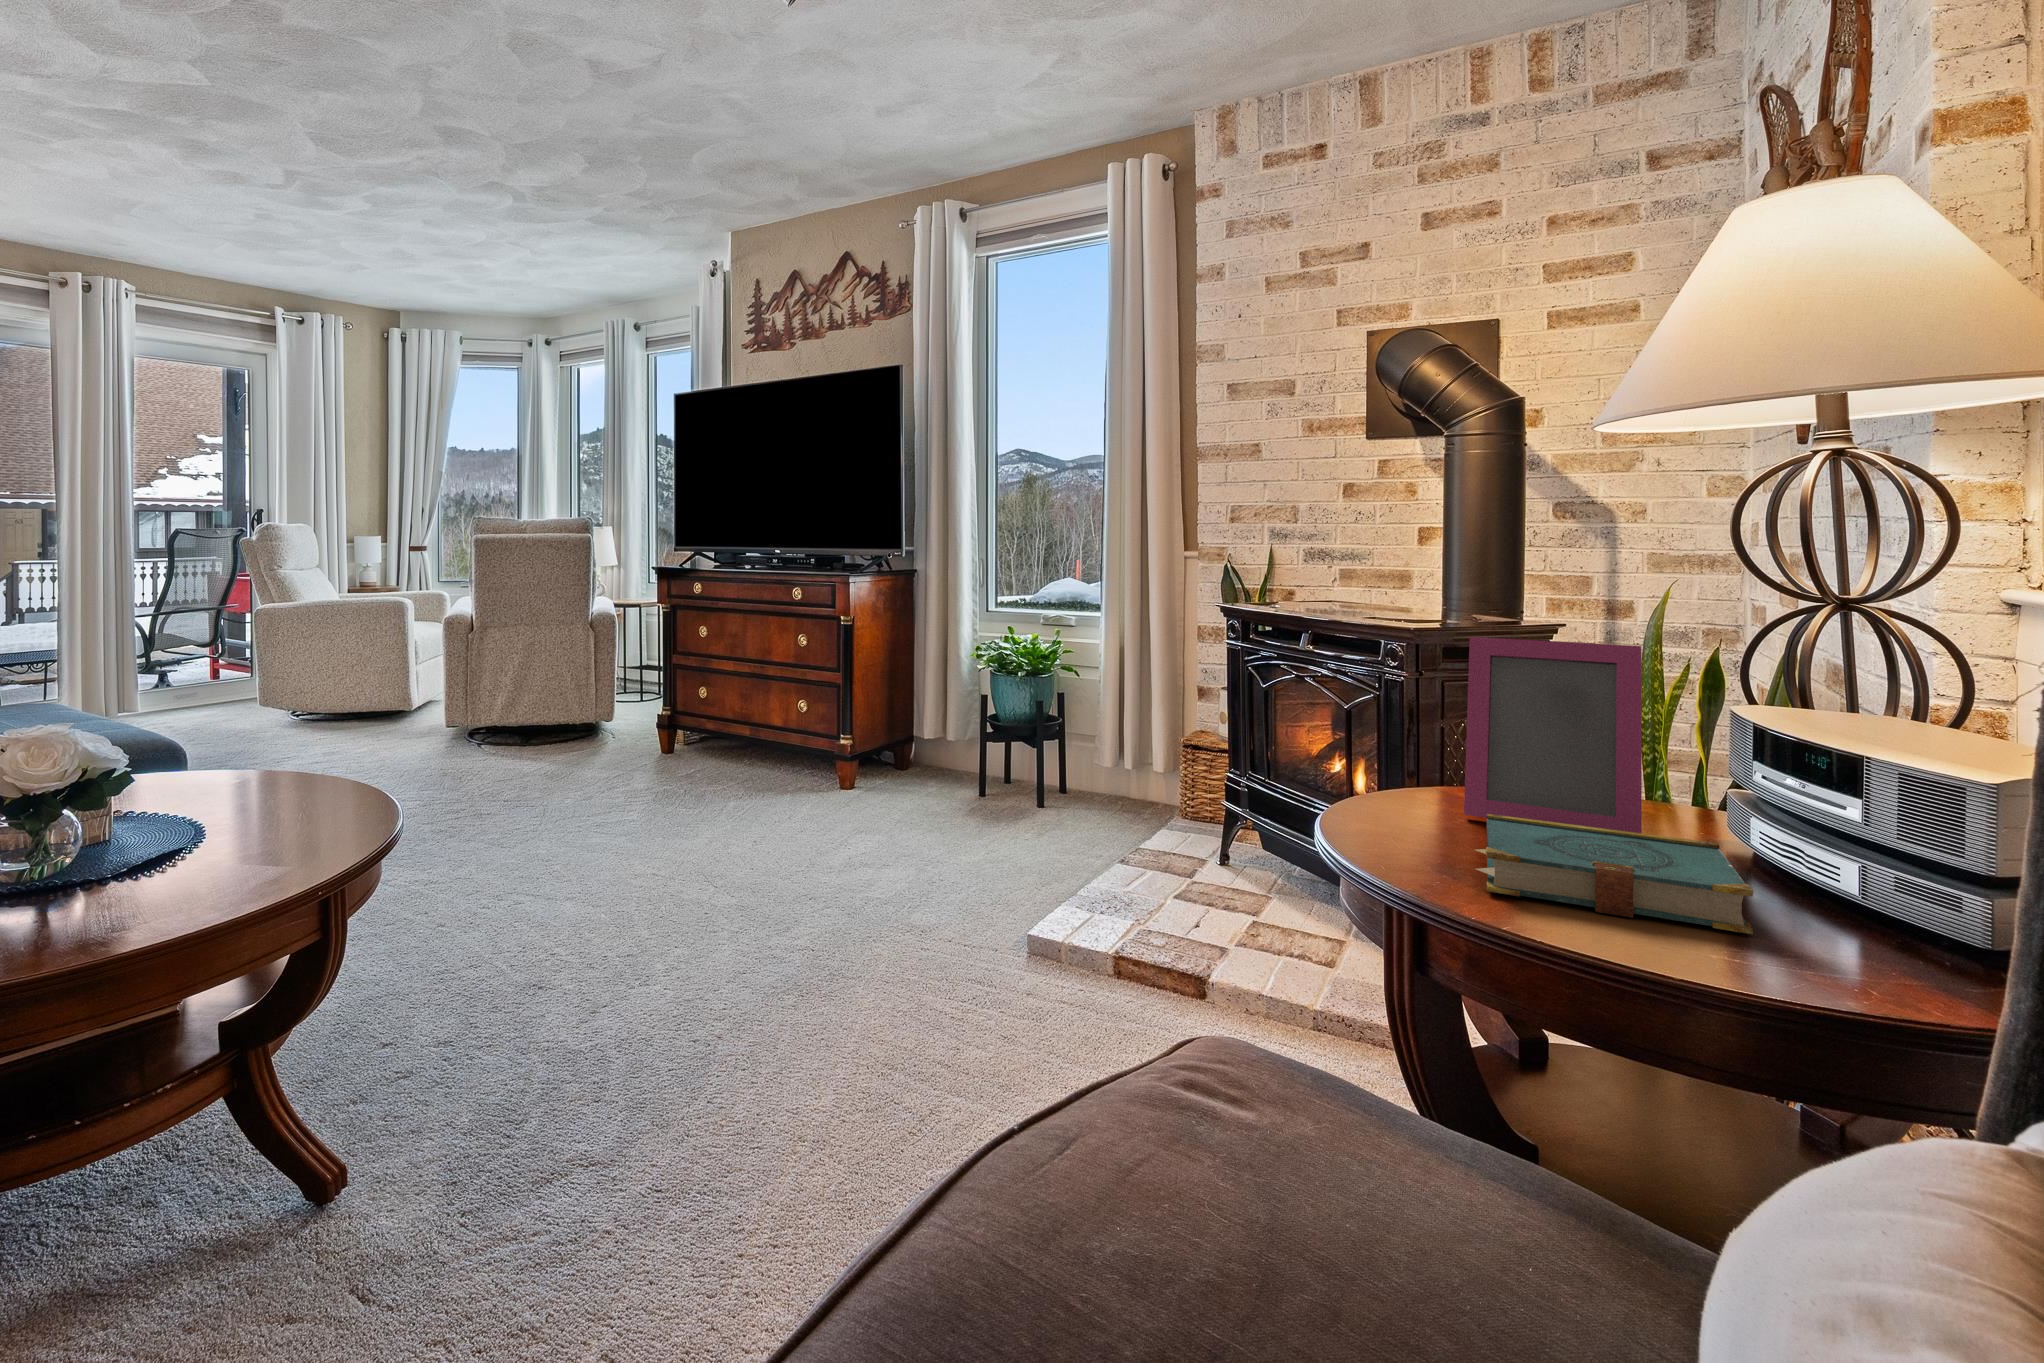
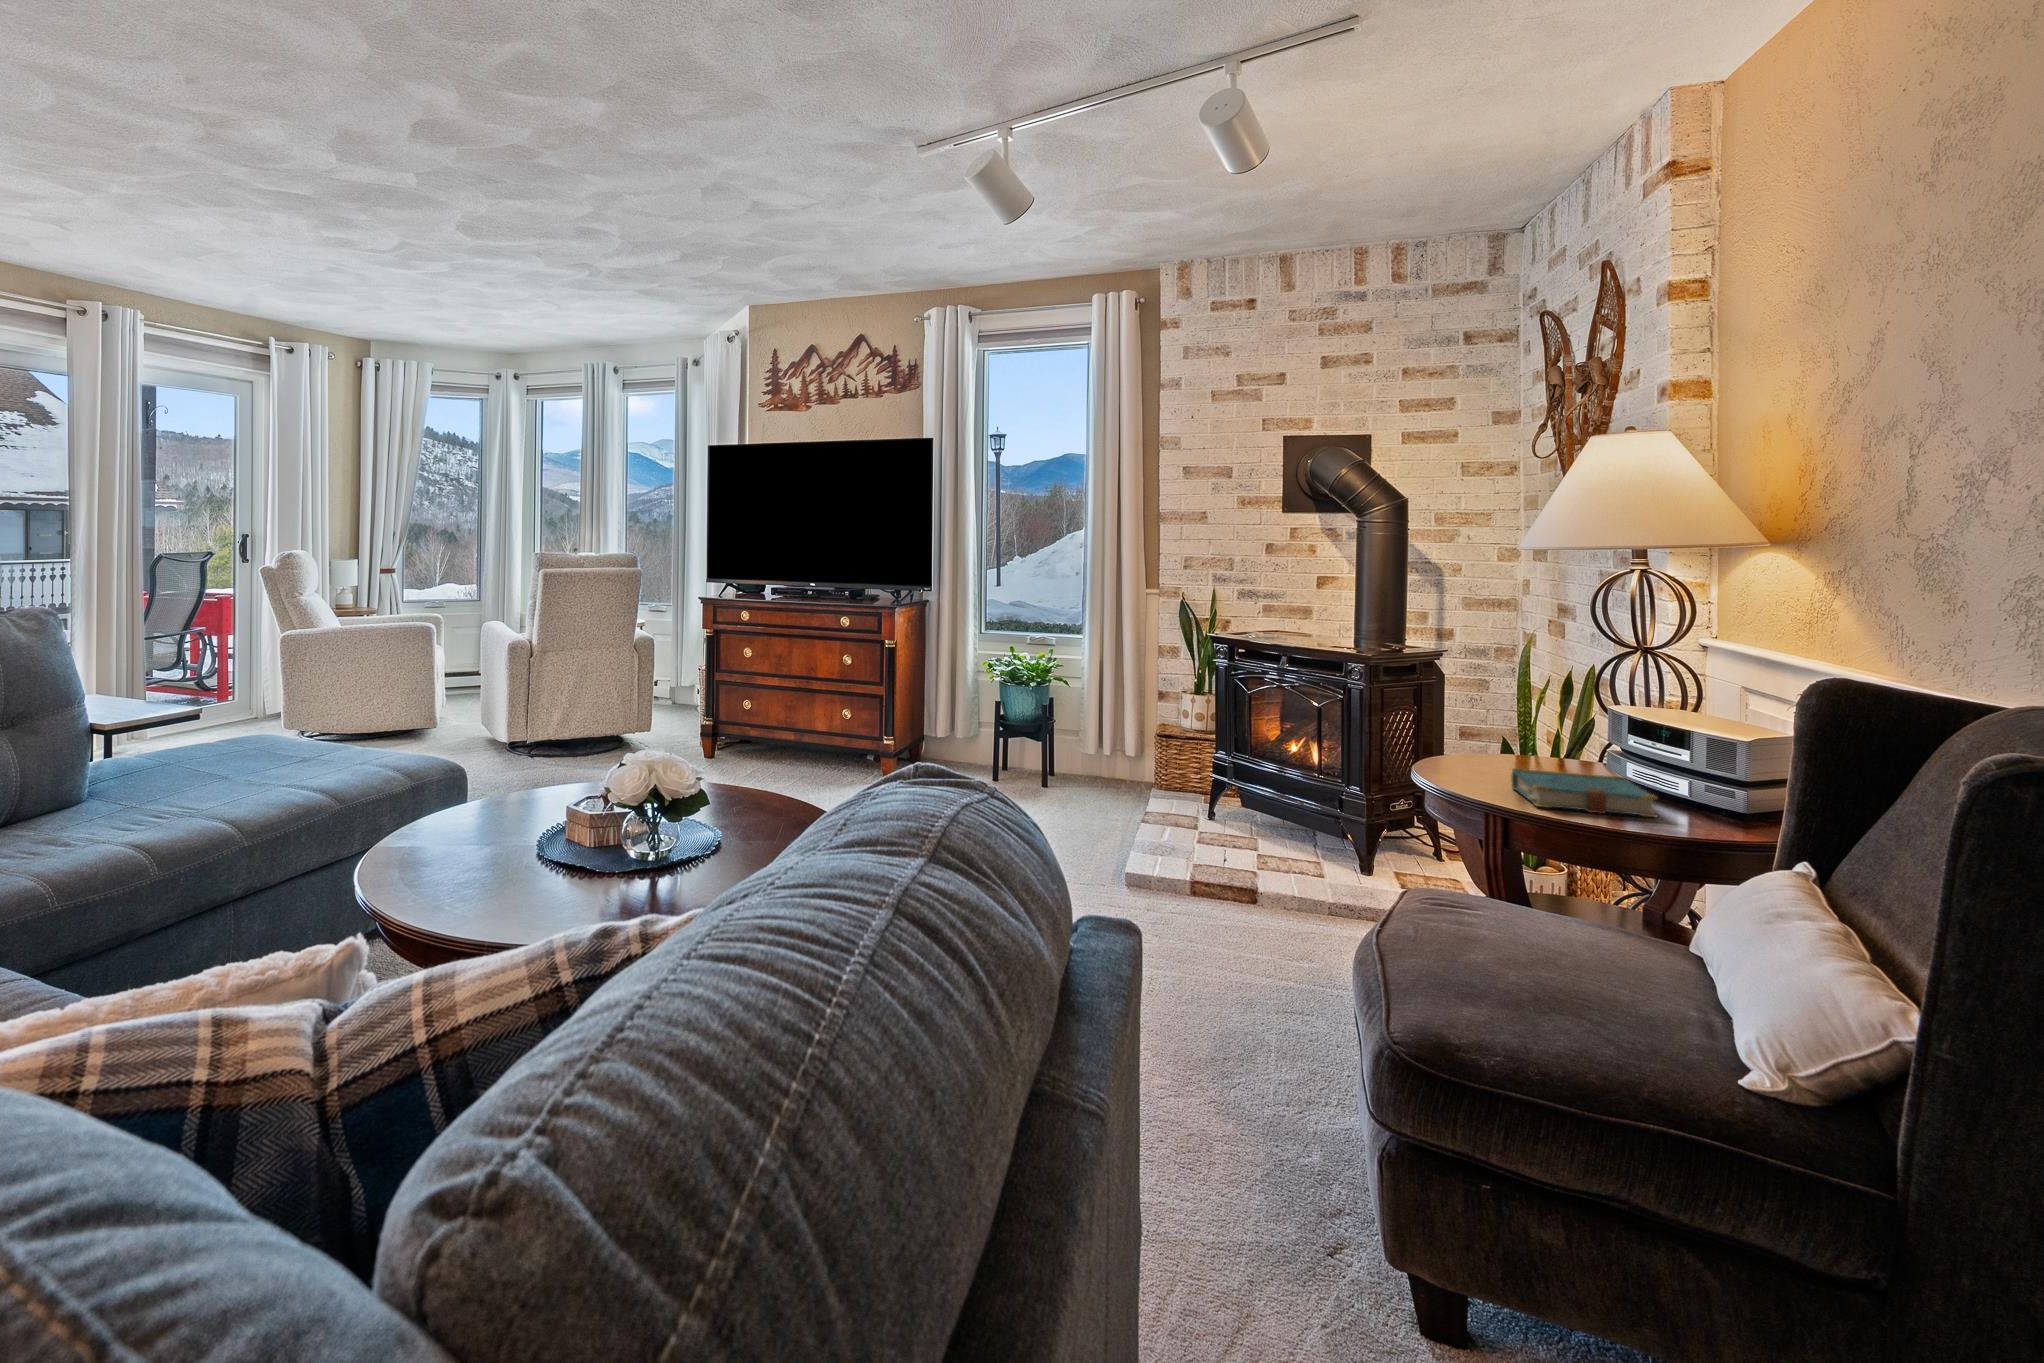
picture frame: present [1464,637,1642,833] -> none [1476,671,1573,779]

